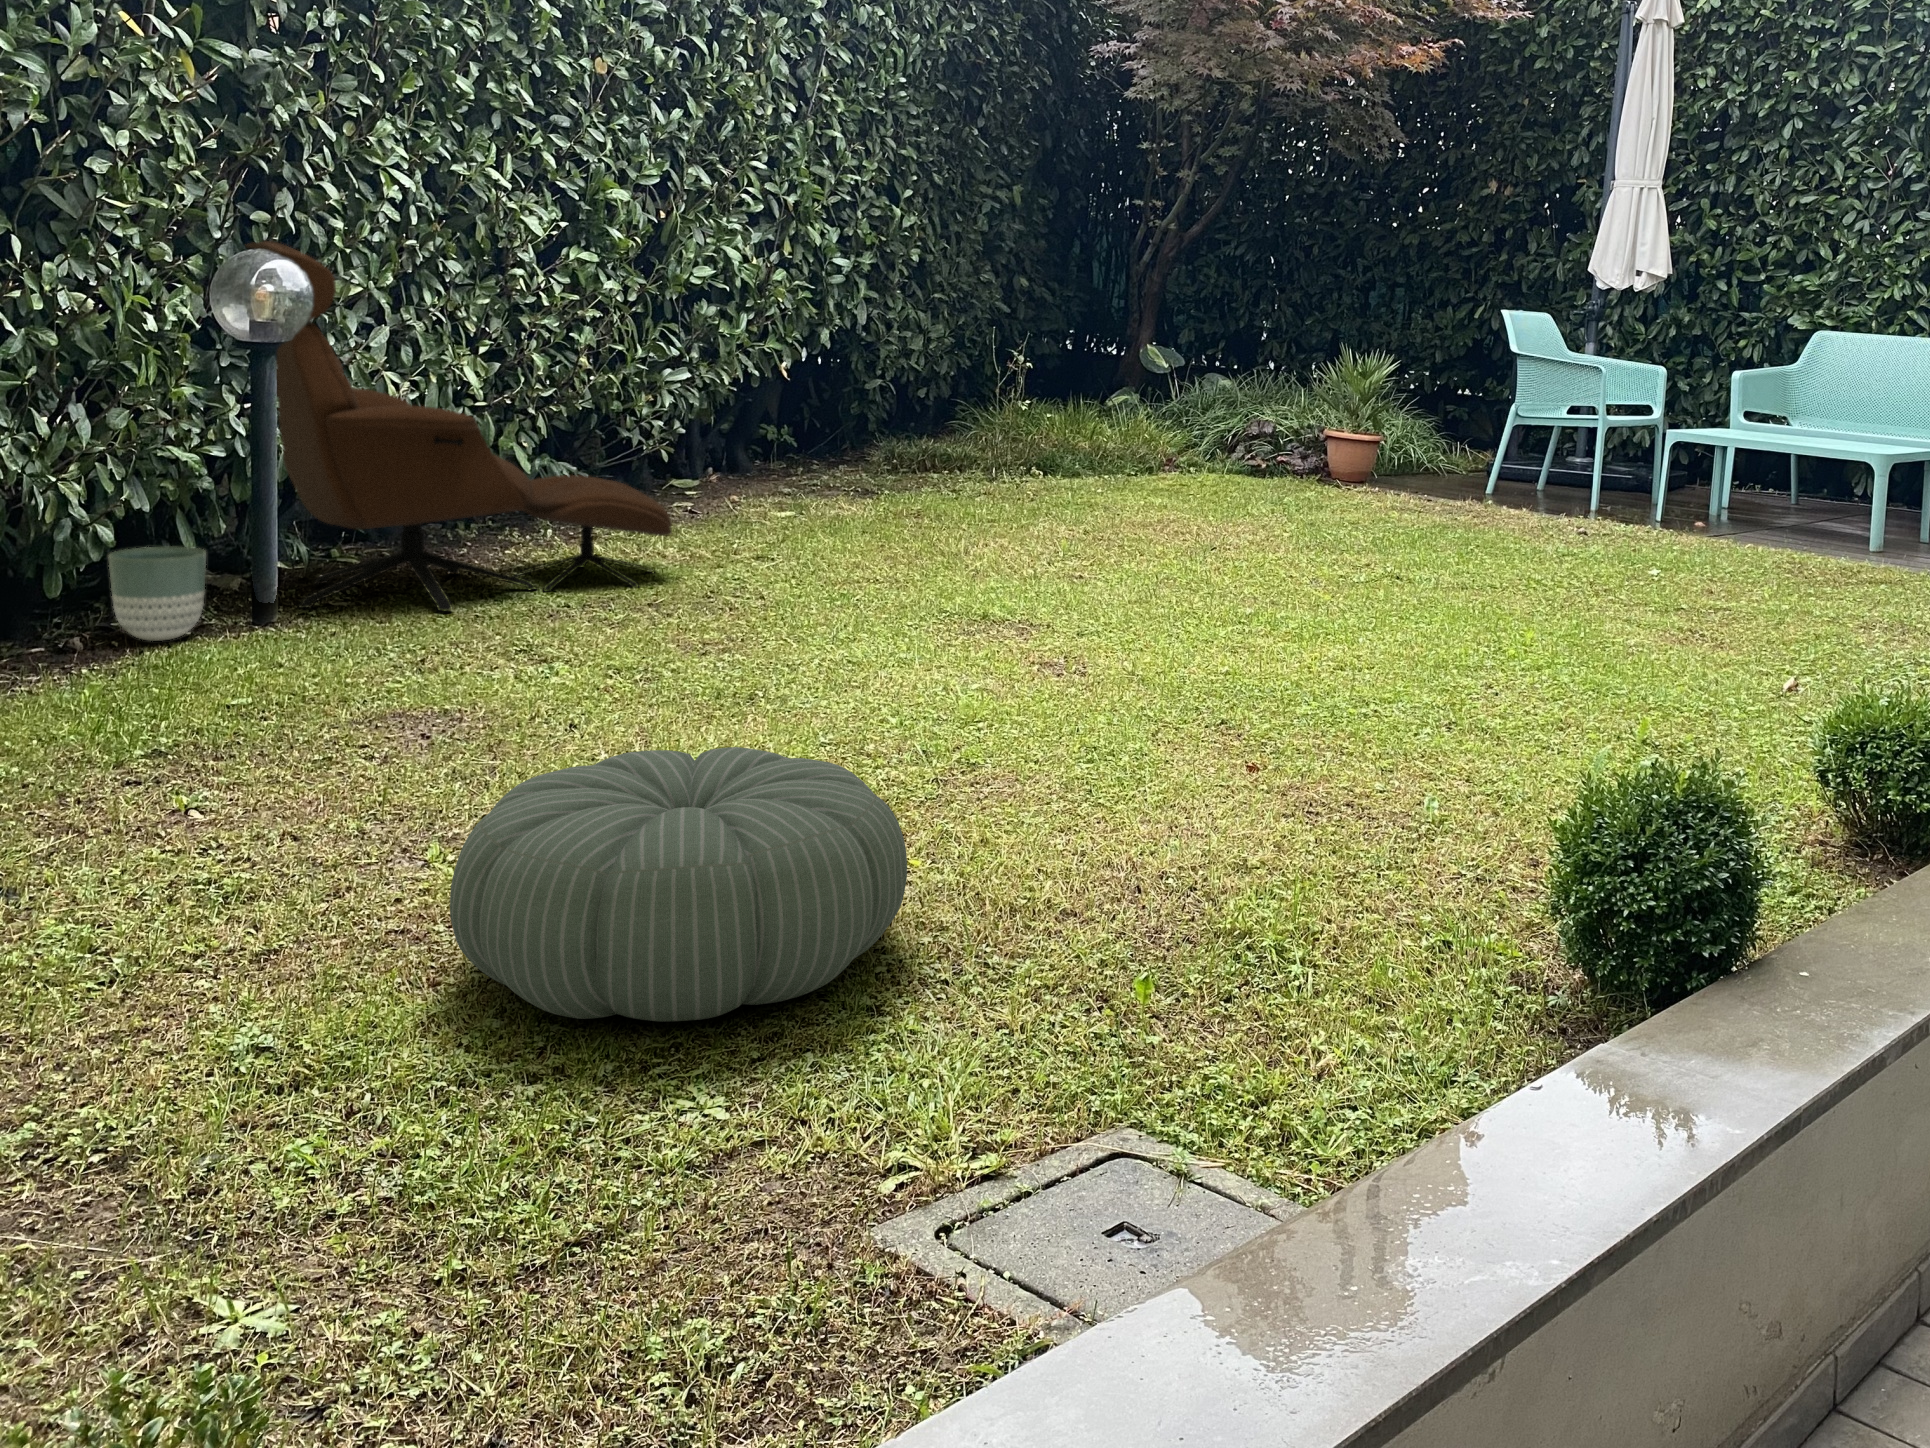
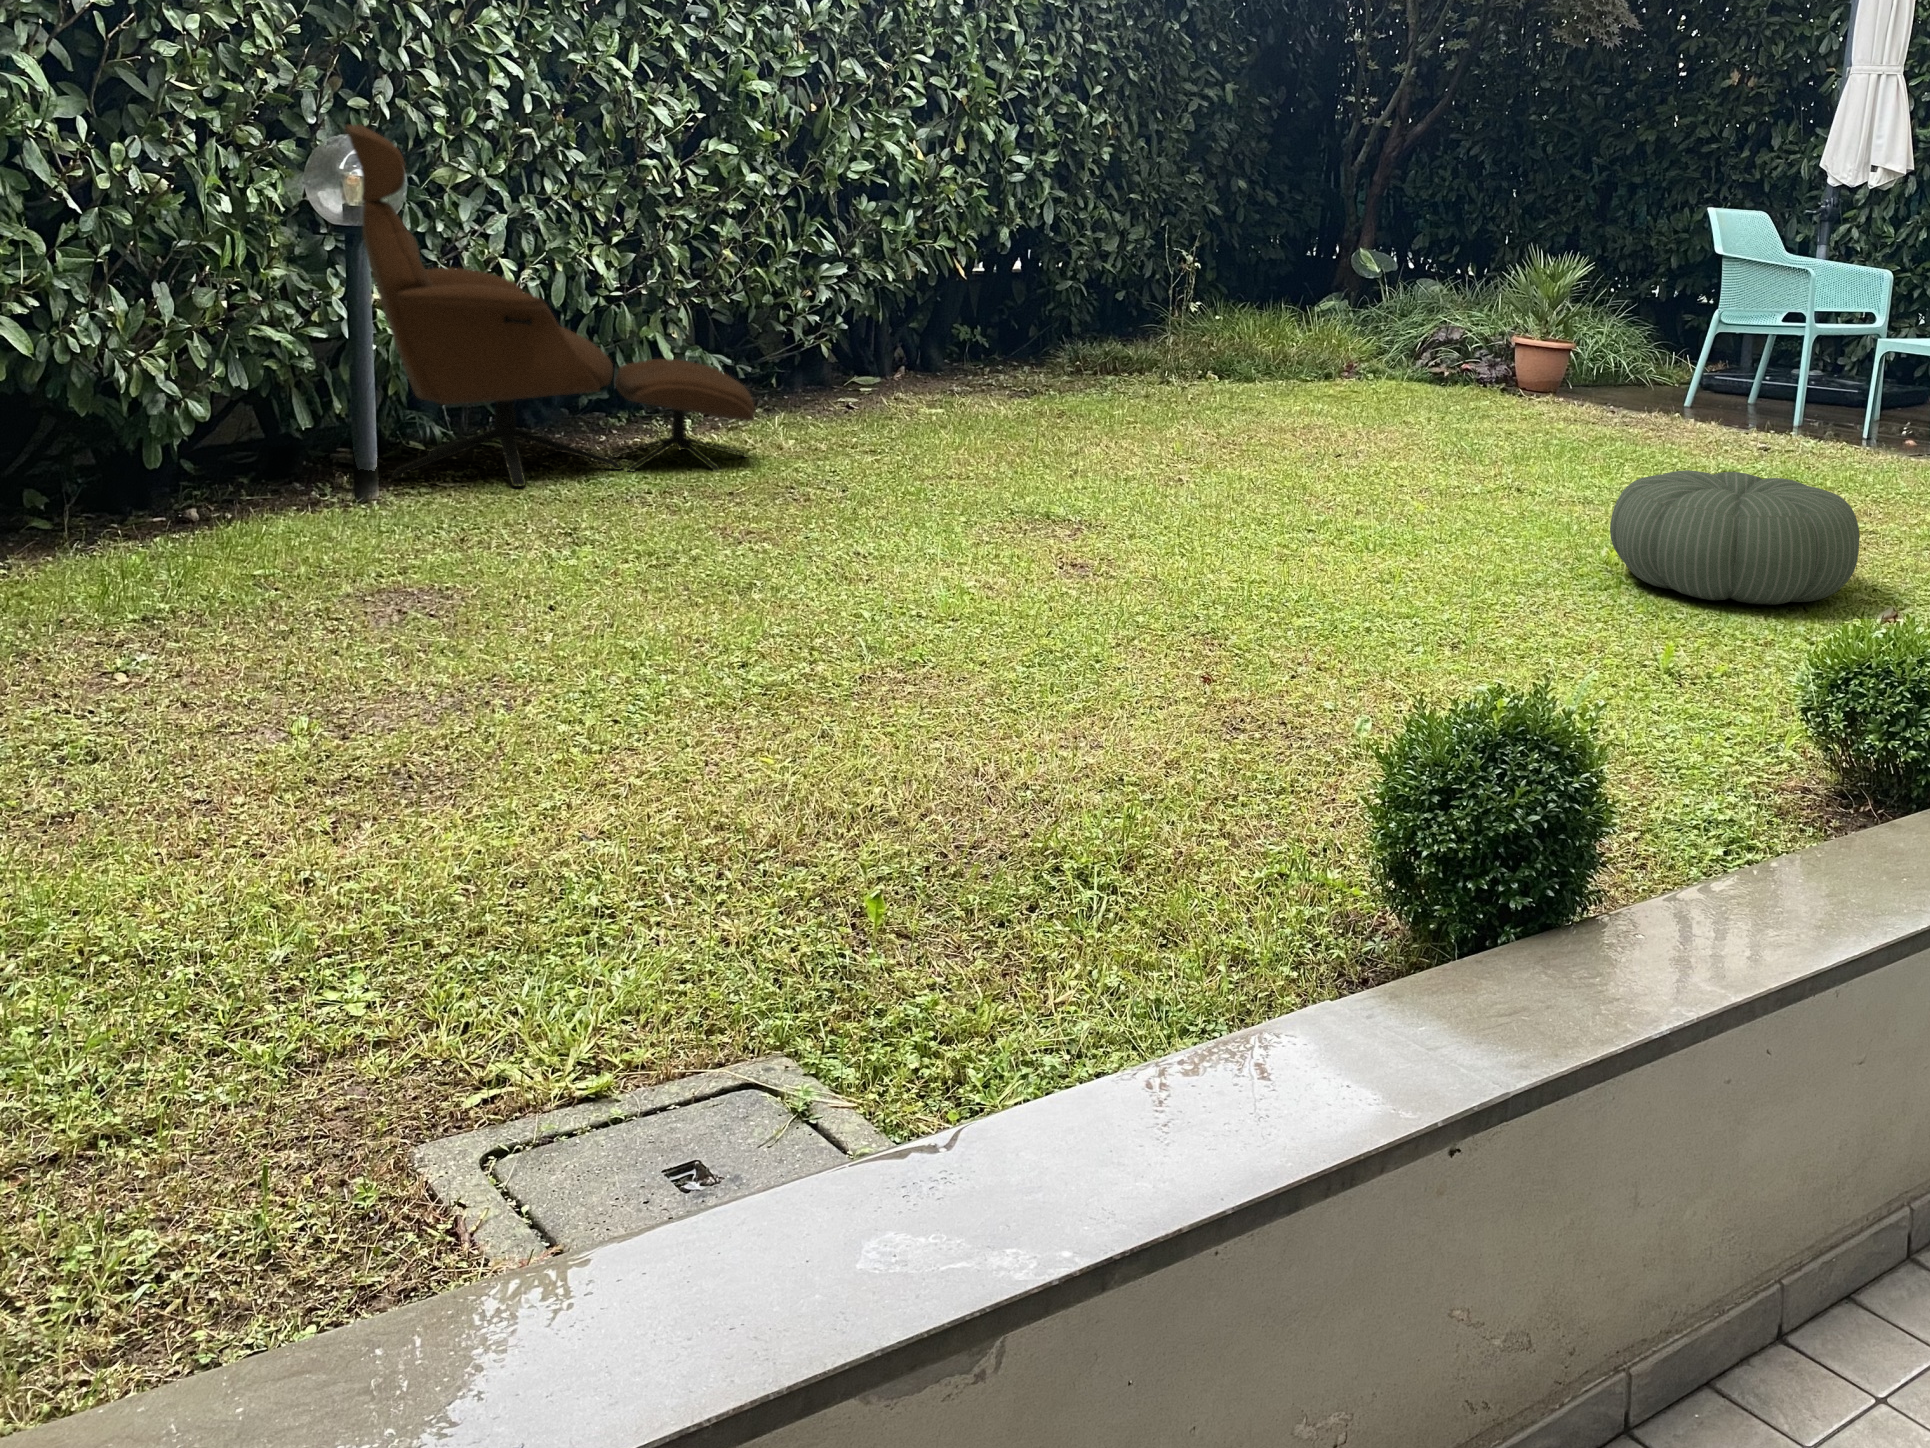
planter: present [109,547,206,641] -> none [193,414,284,502]
pouf: present [450,747,907,1022] -> present [1610,470,1859,605]

